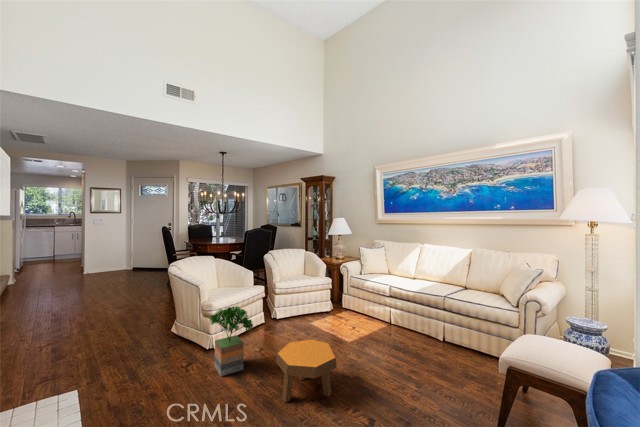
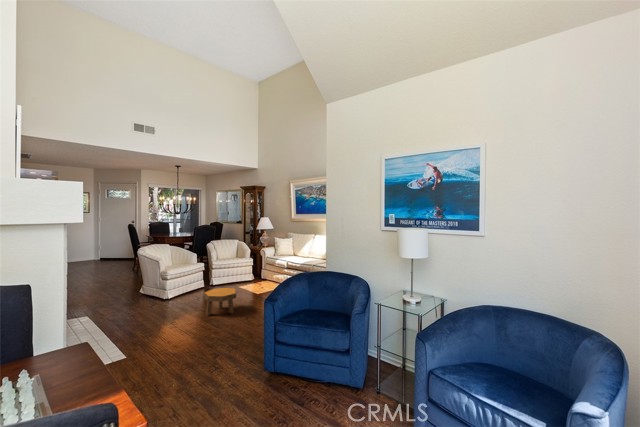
potted tree: present [209,306,253,376] -> none [164,271,193,309]

